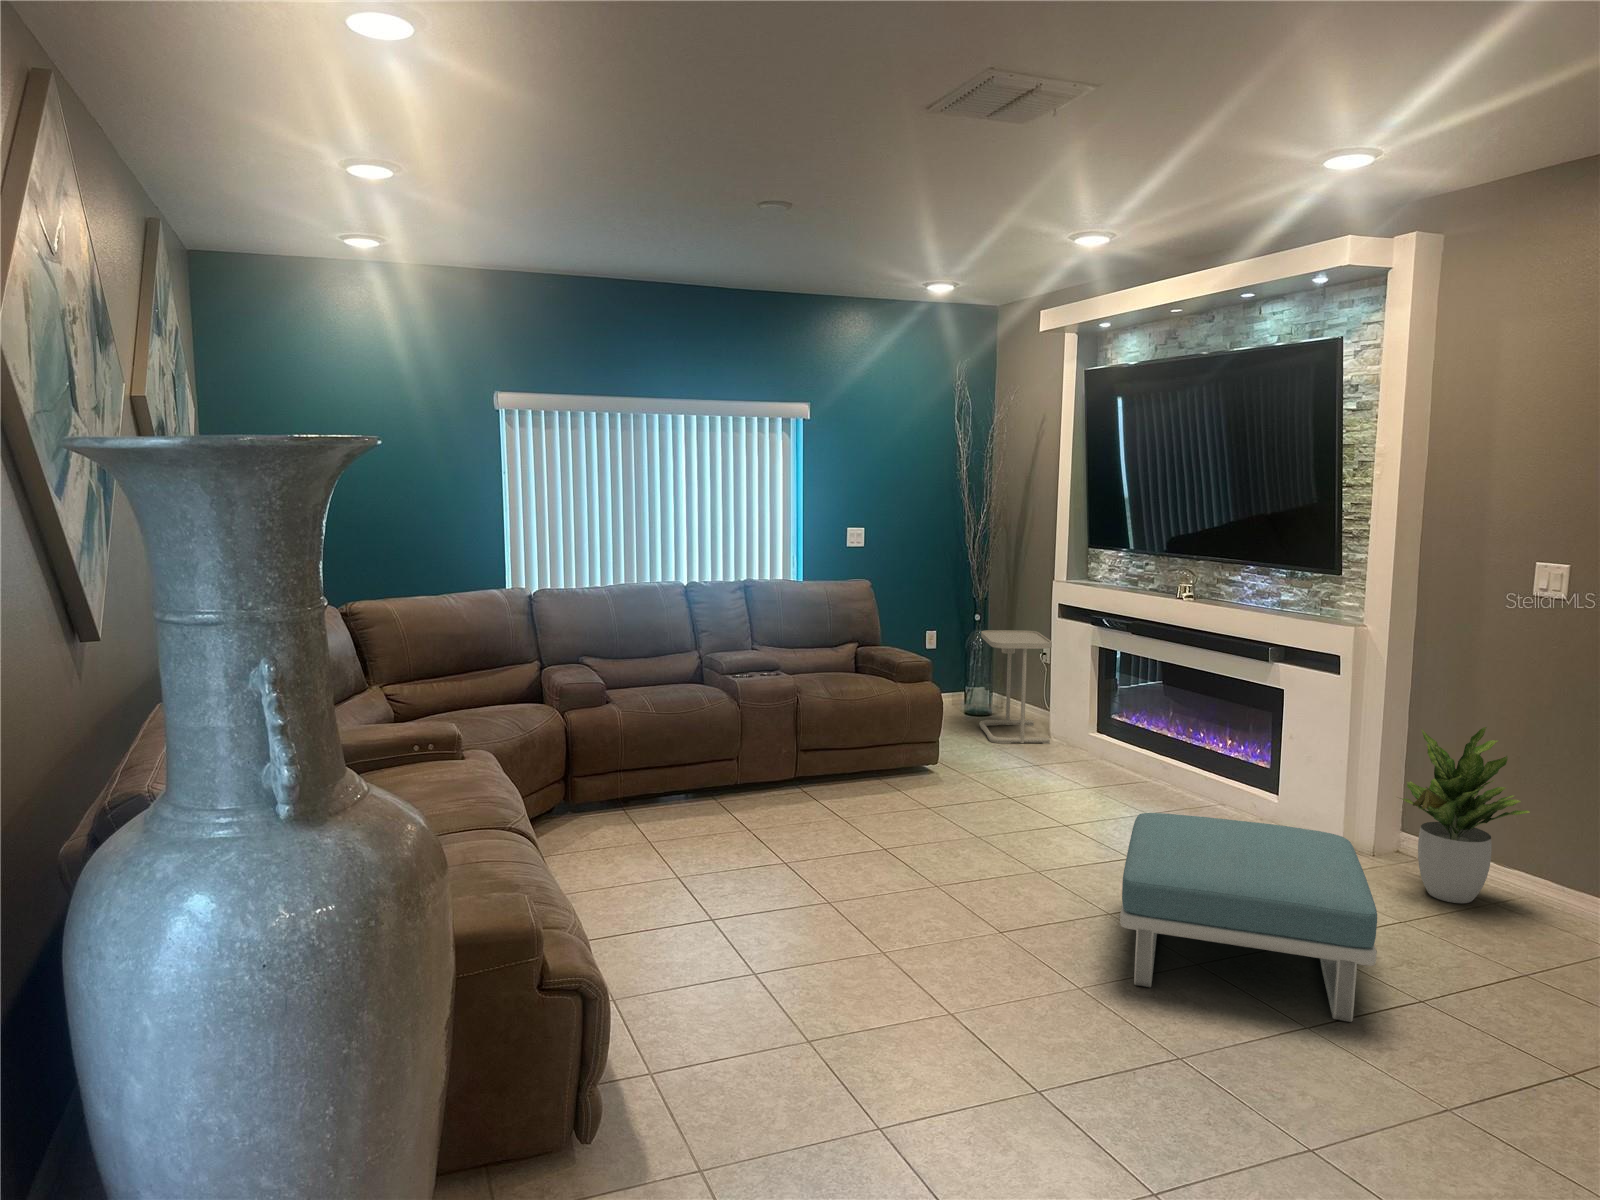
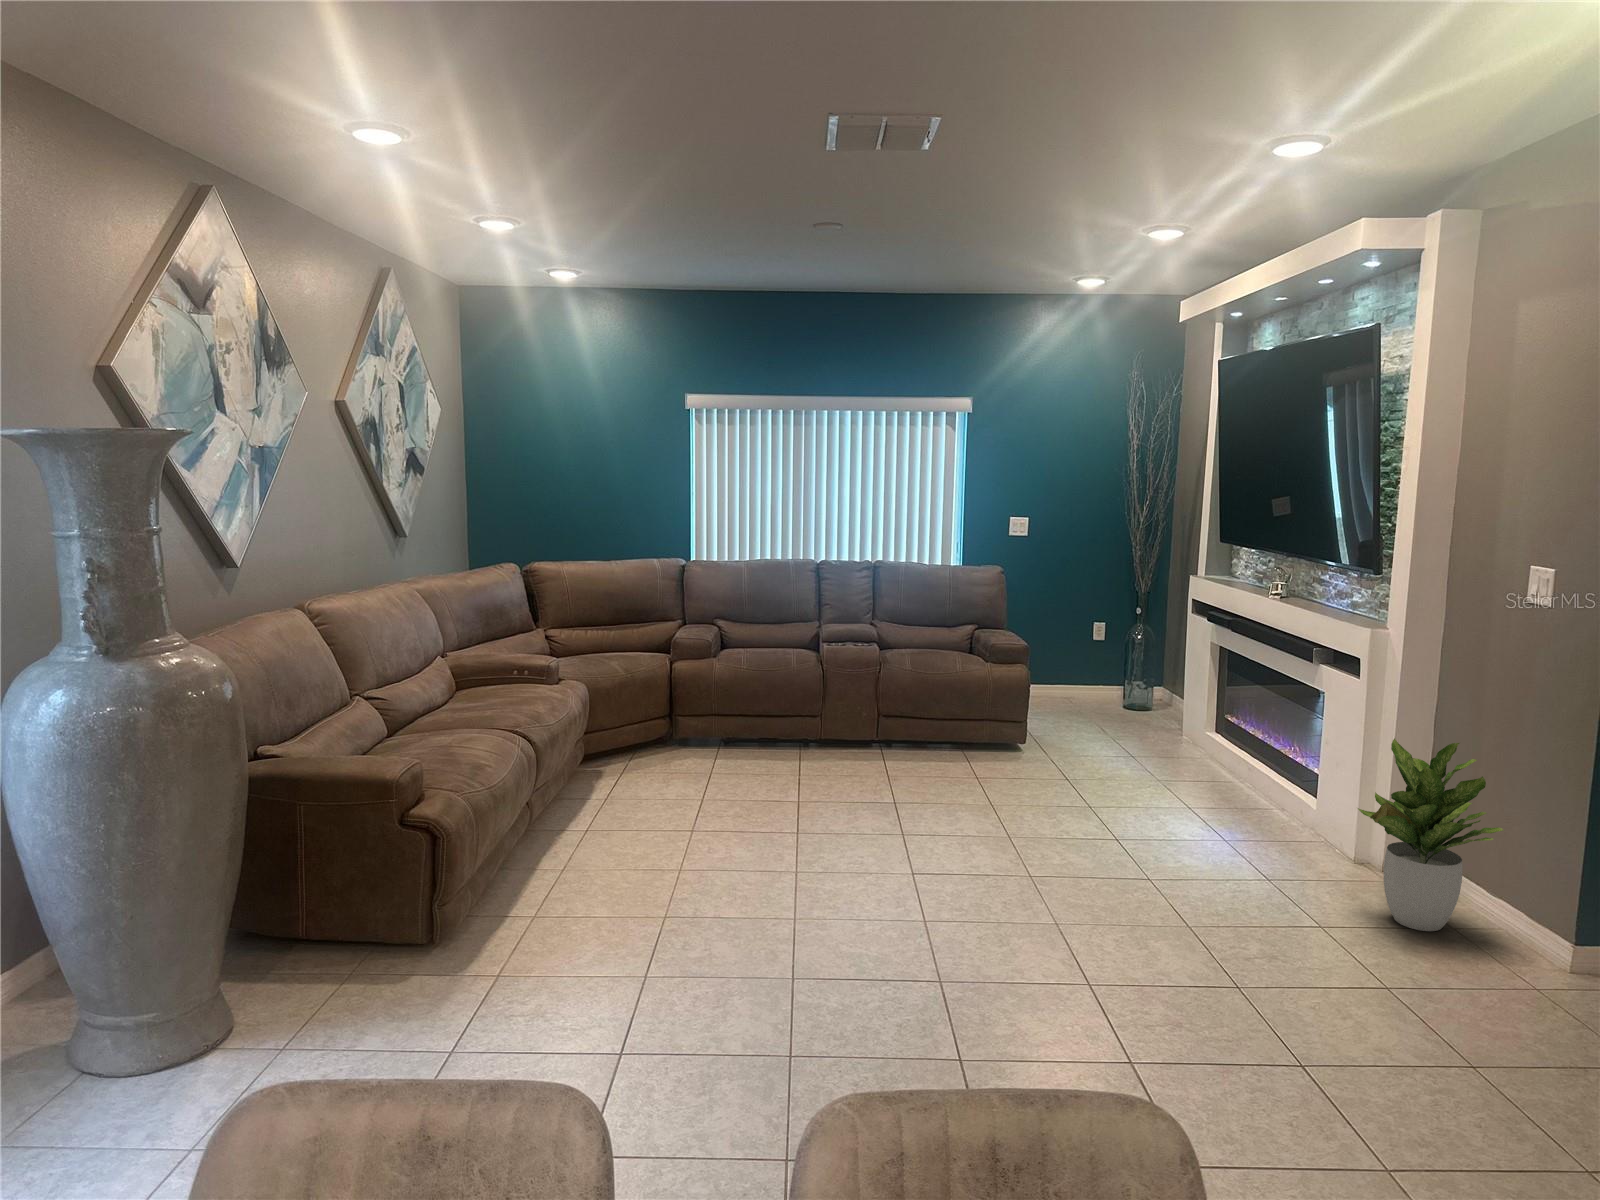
side table: present [979,630,1052,744] -> none [1114,624,1186,741]
footstool: present [1120,813,1377,1022] -> none [958,787,1243,989]

